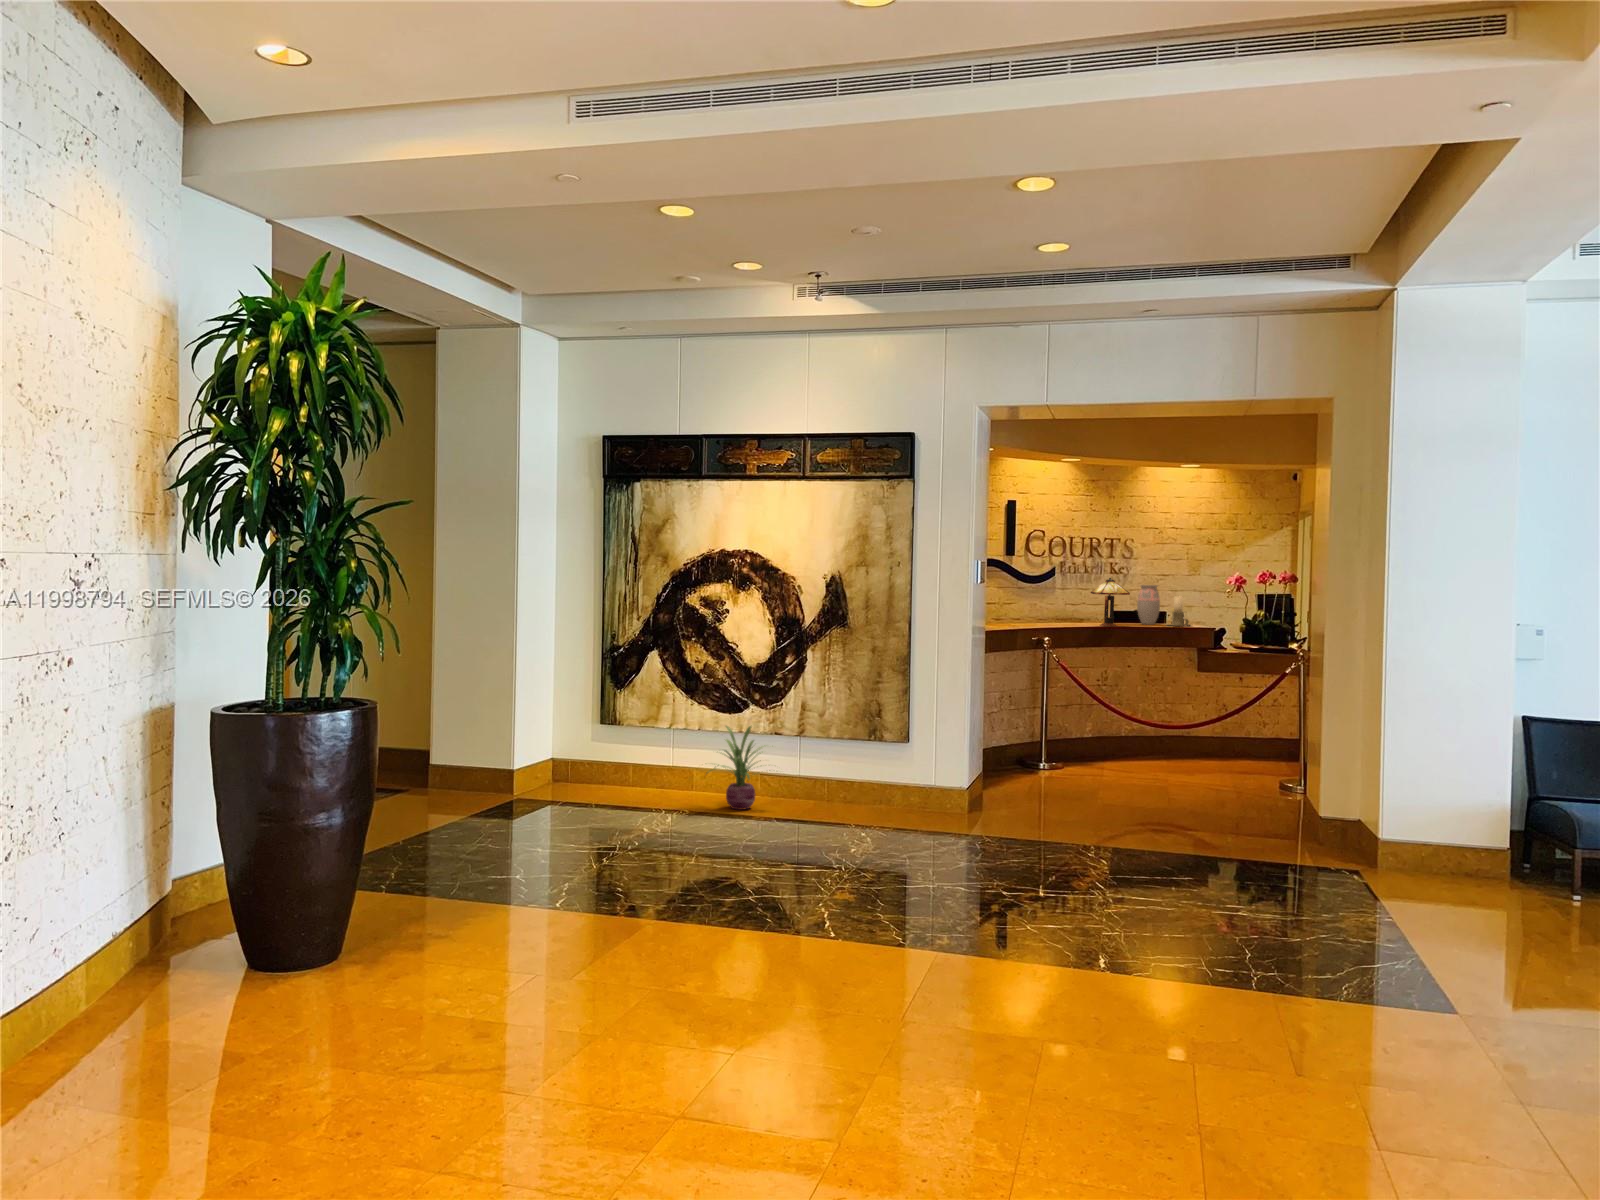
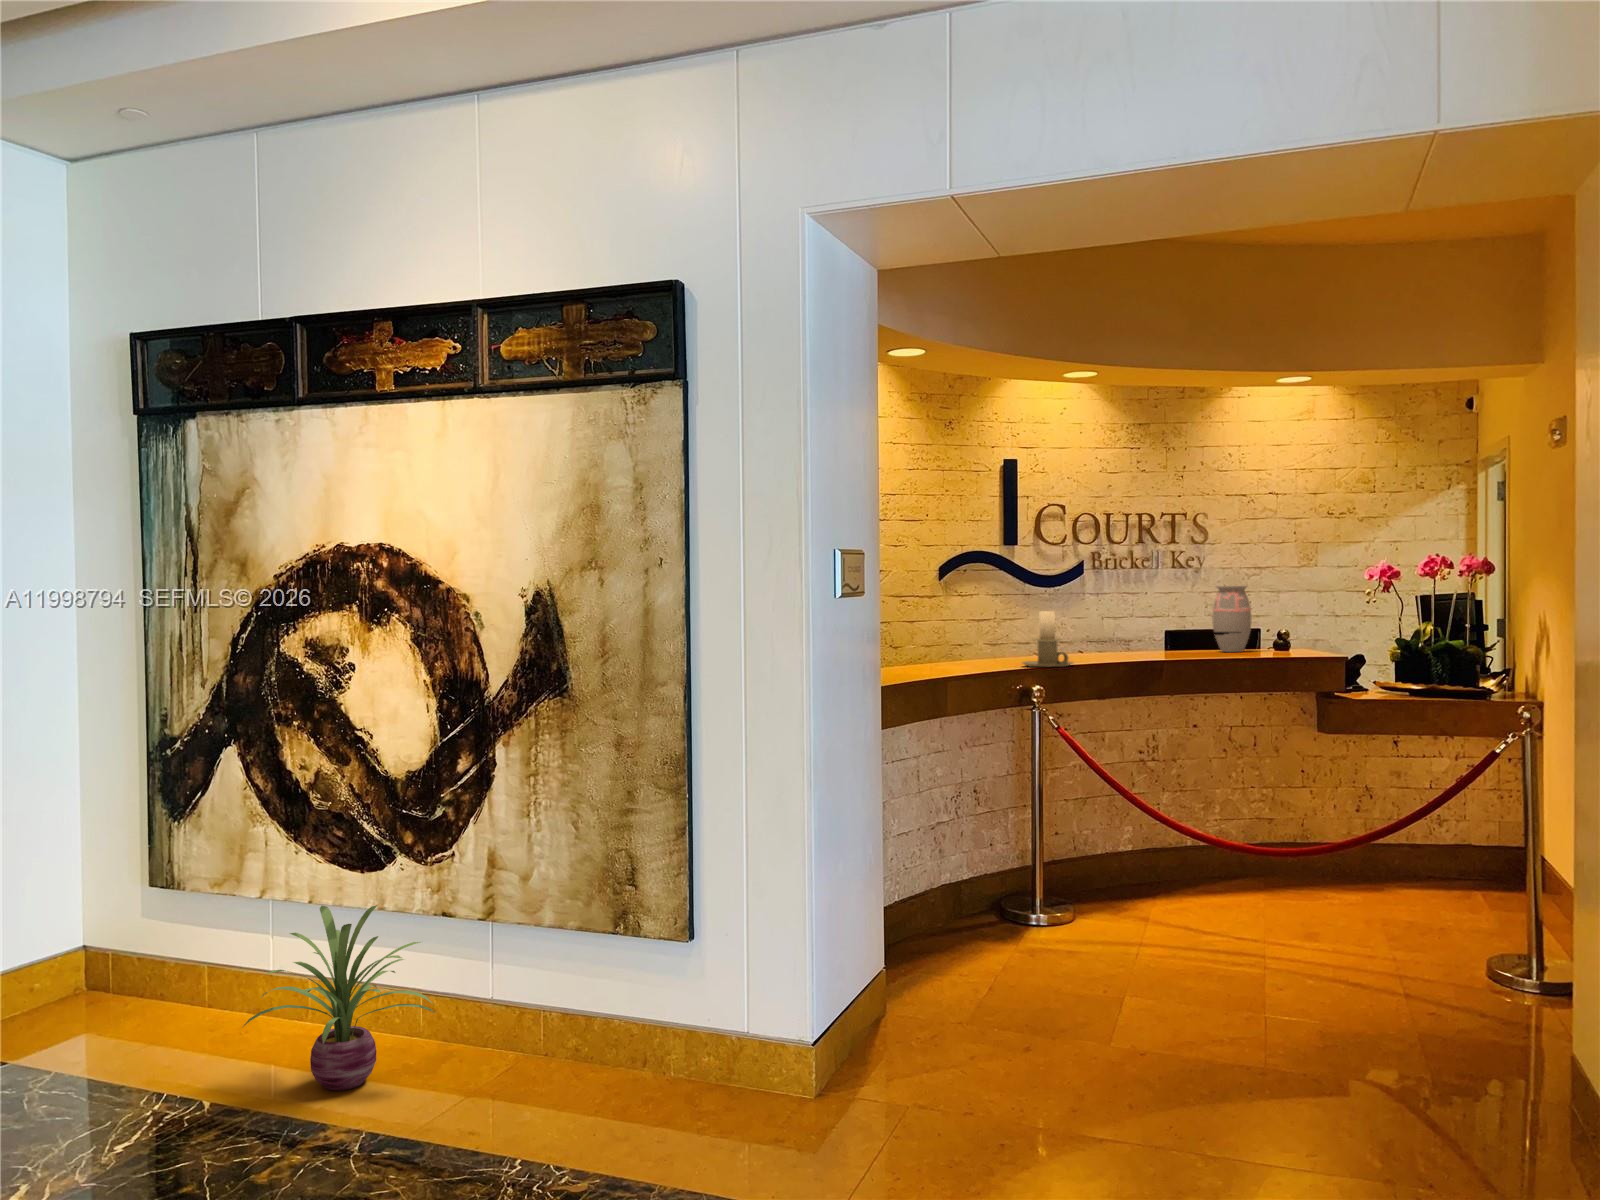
table lamp: present [1091,578,1130,626] -> none [1125,576,1193,661]
candle holder: present [1166,596,1191,627] -> present [1023,611,1073,667]

